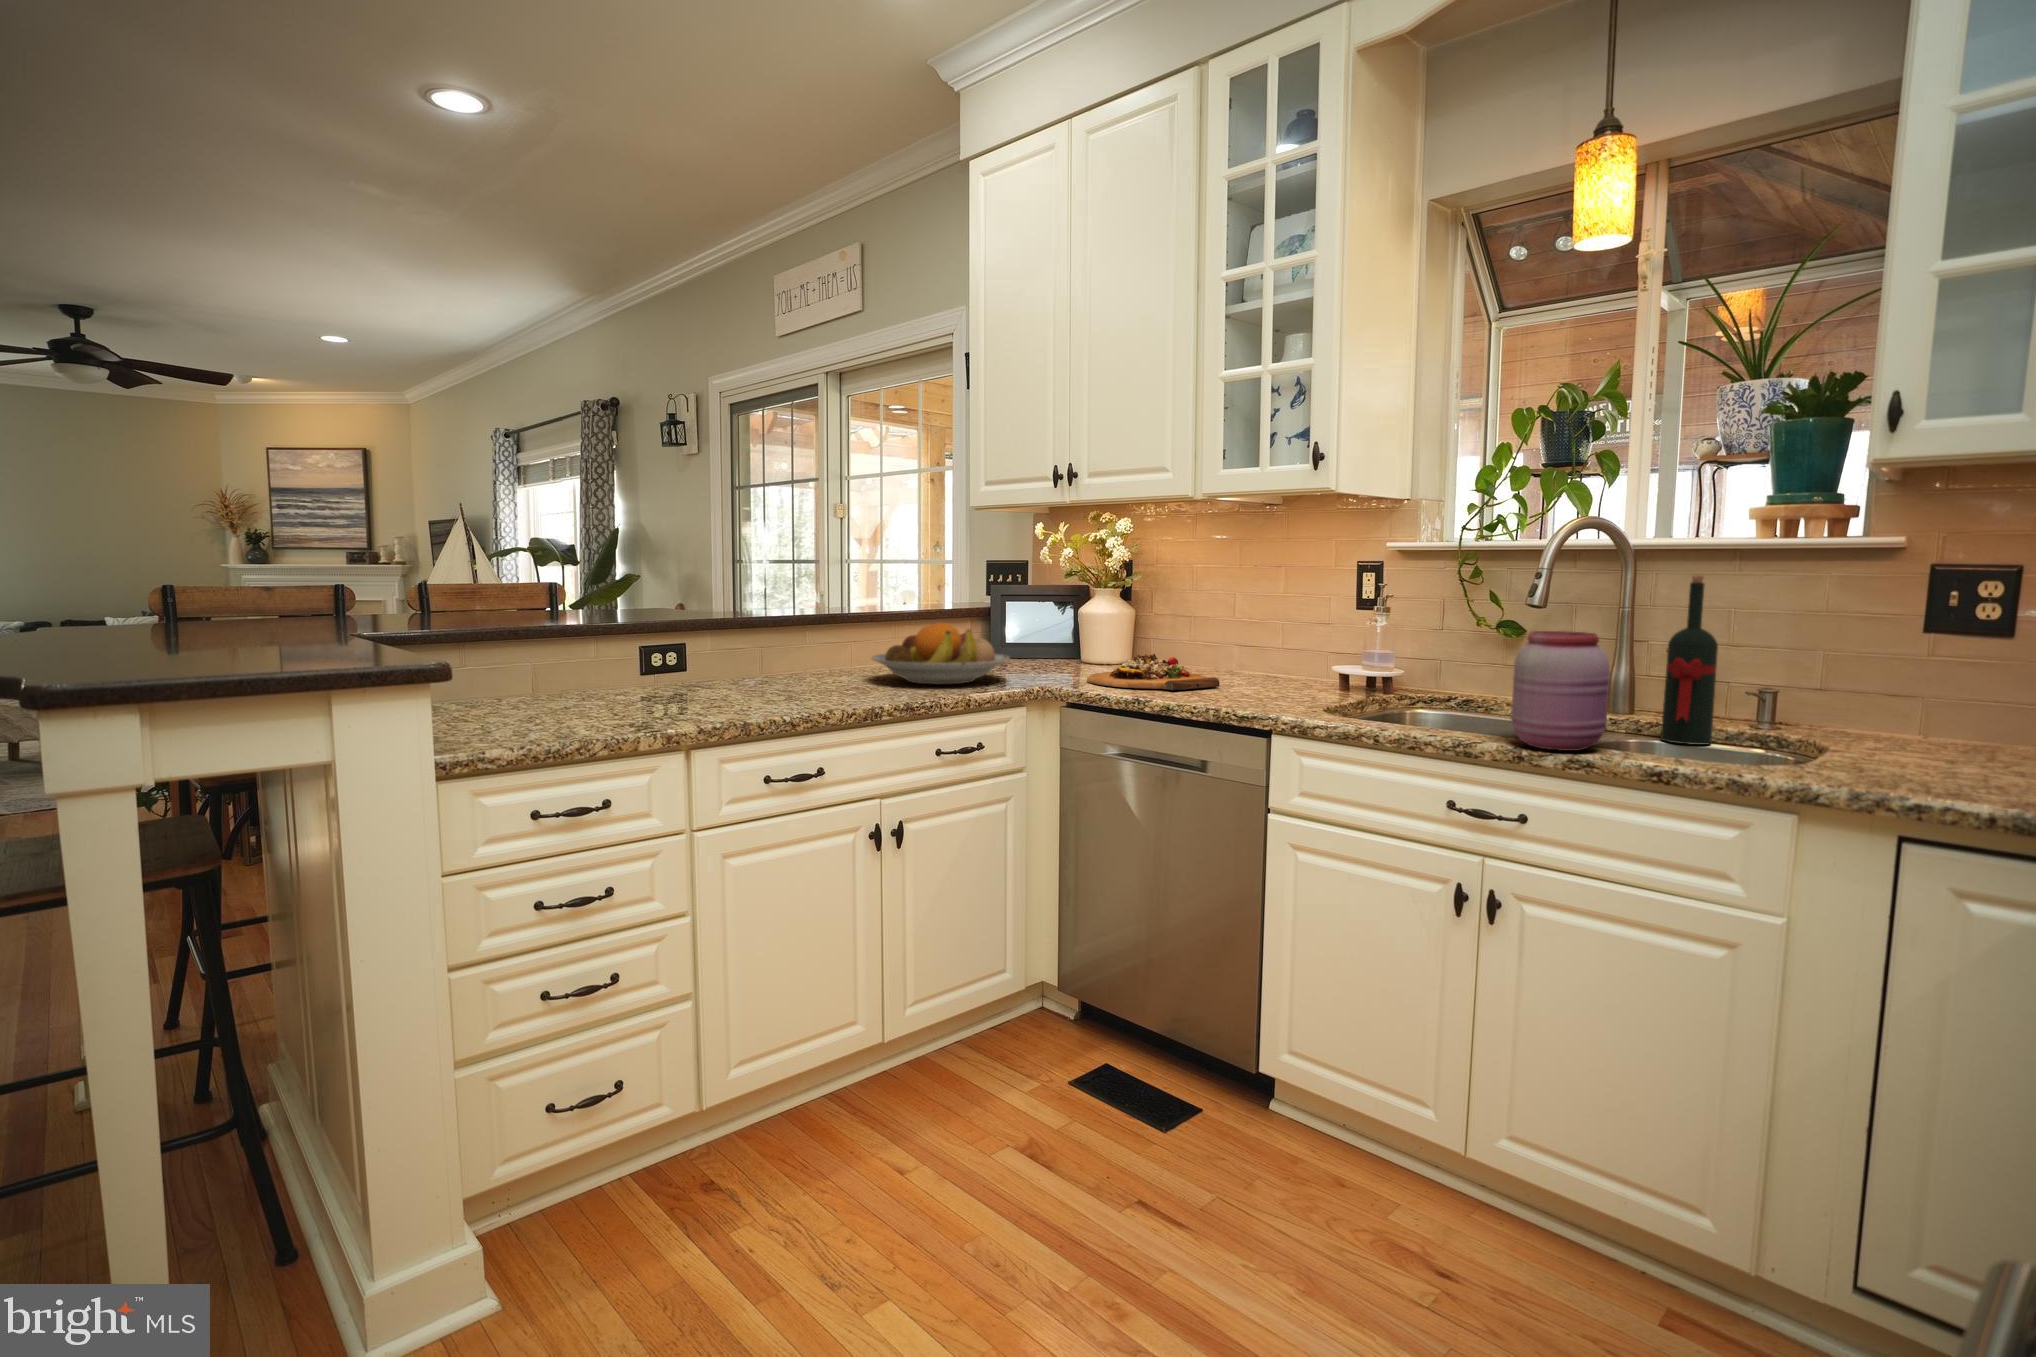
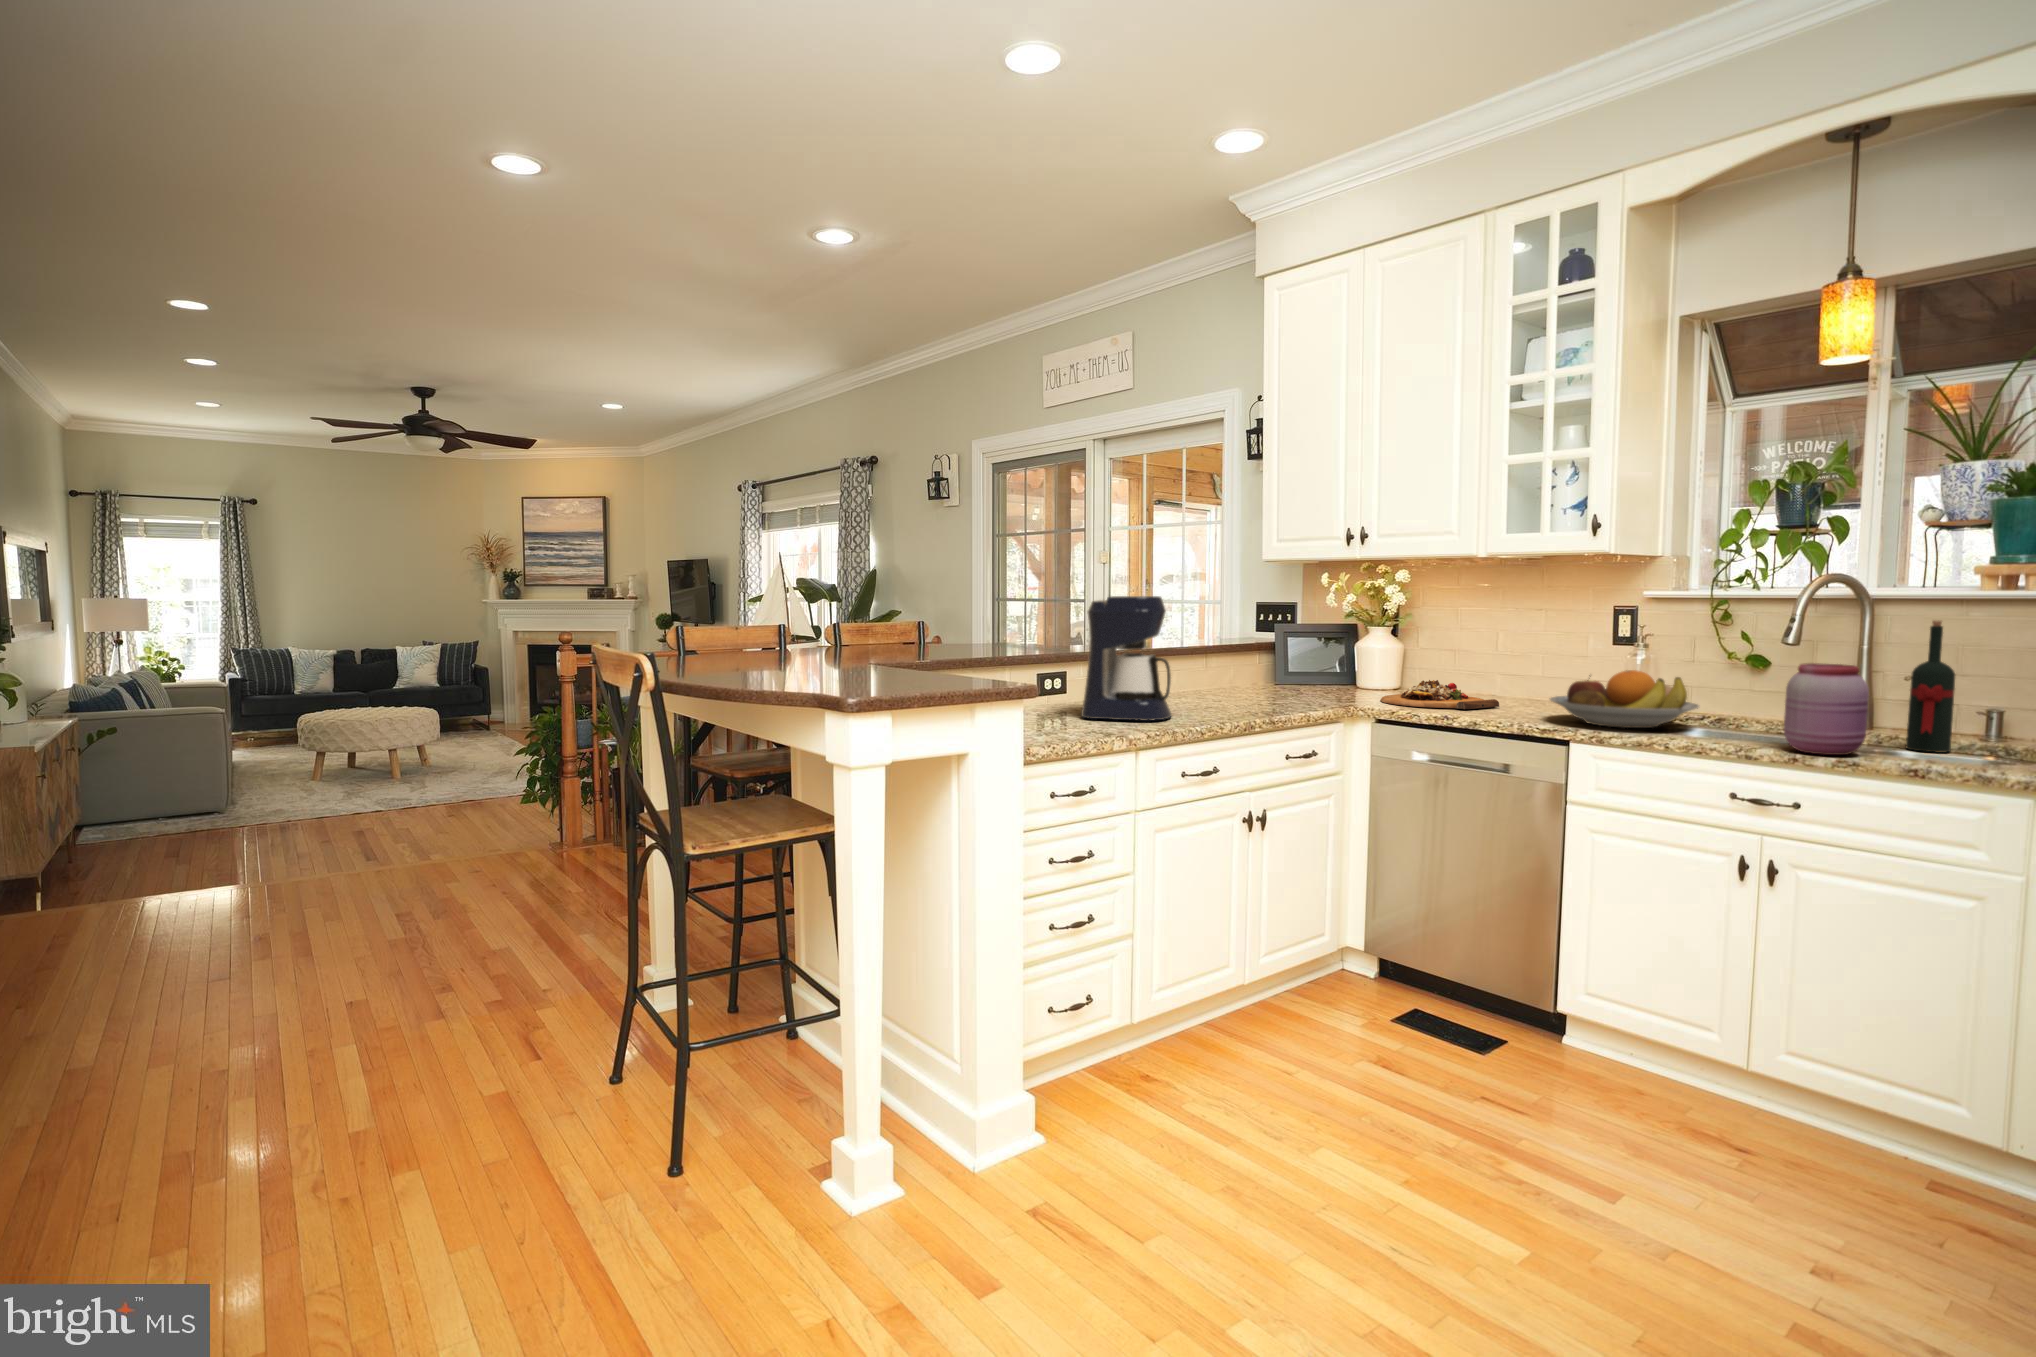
coffee maker: none [659,545,785,709] -> present [1081,596,1172,721]
fruit bowl: present [872,623,1009,684] -> present [1550,670,1699,728]

